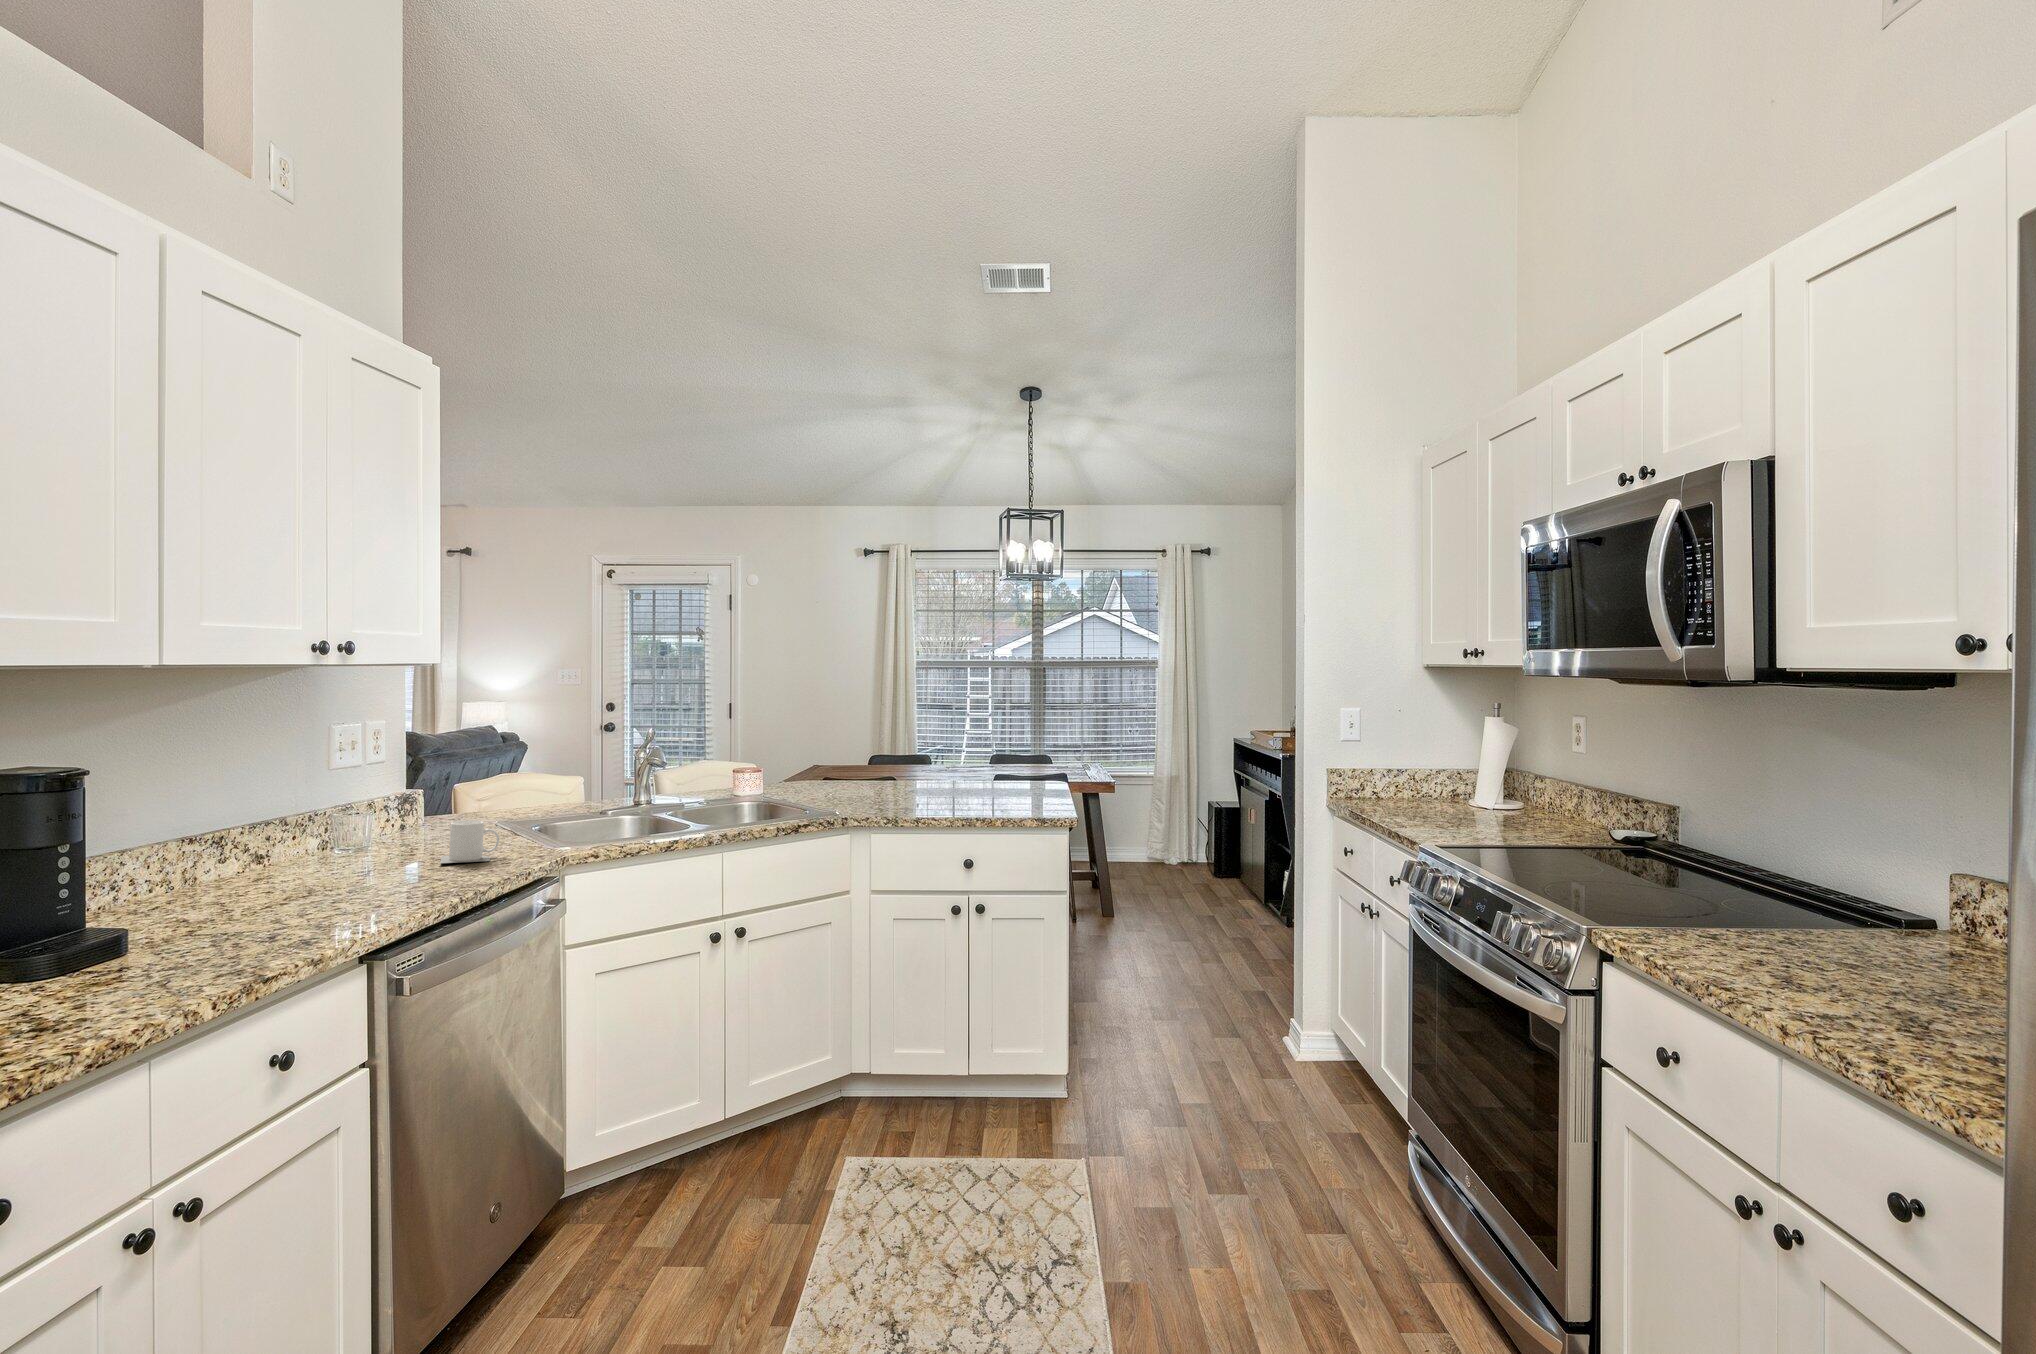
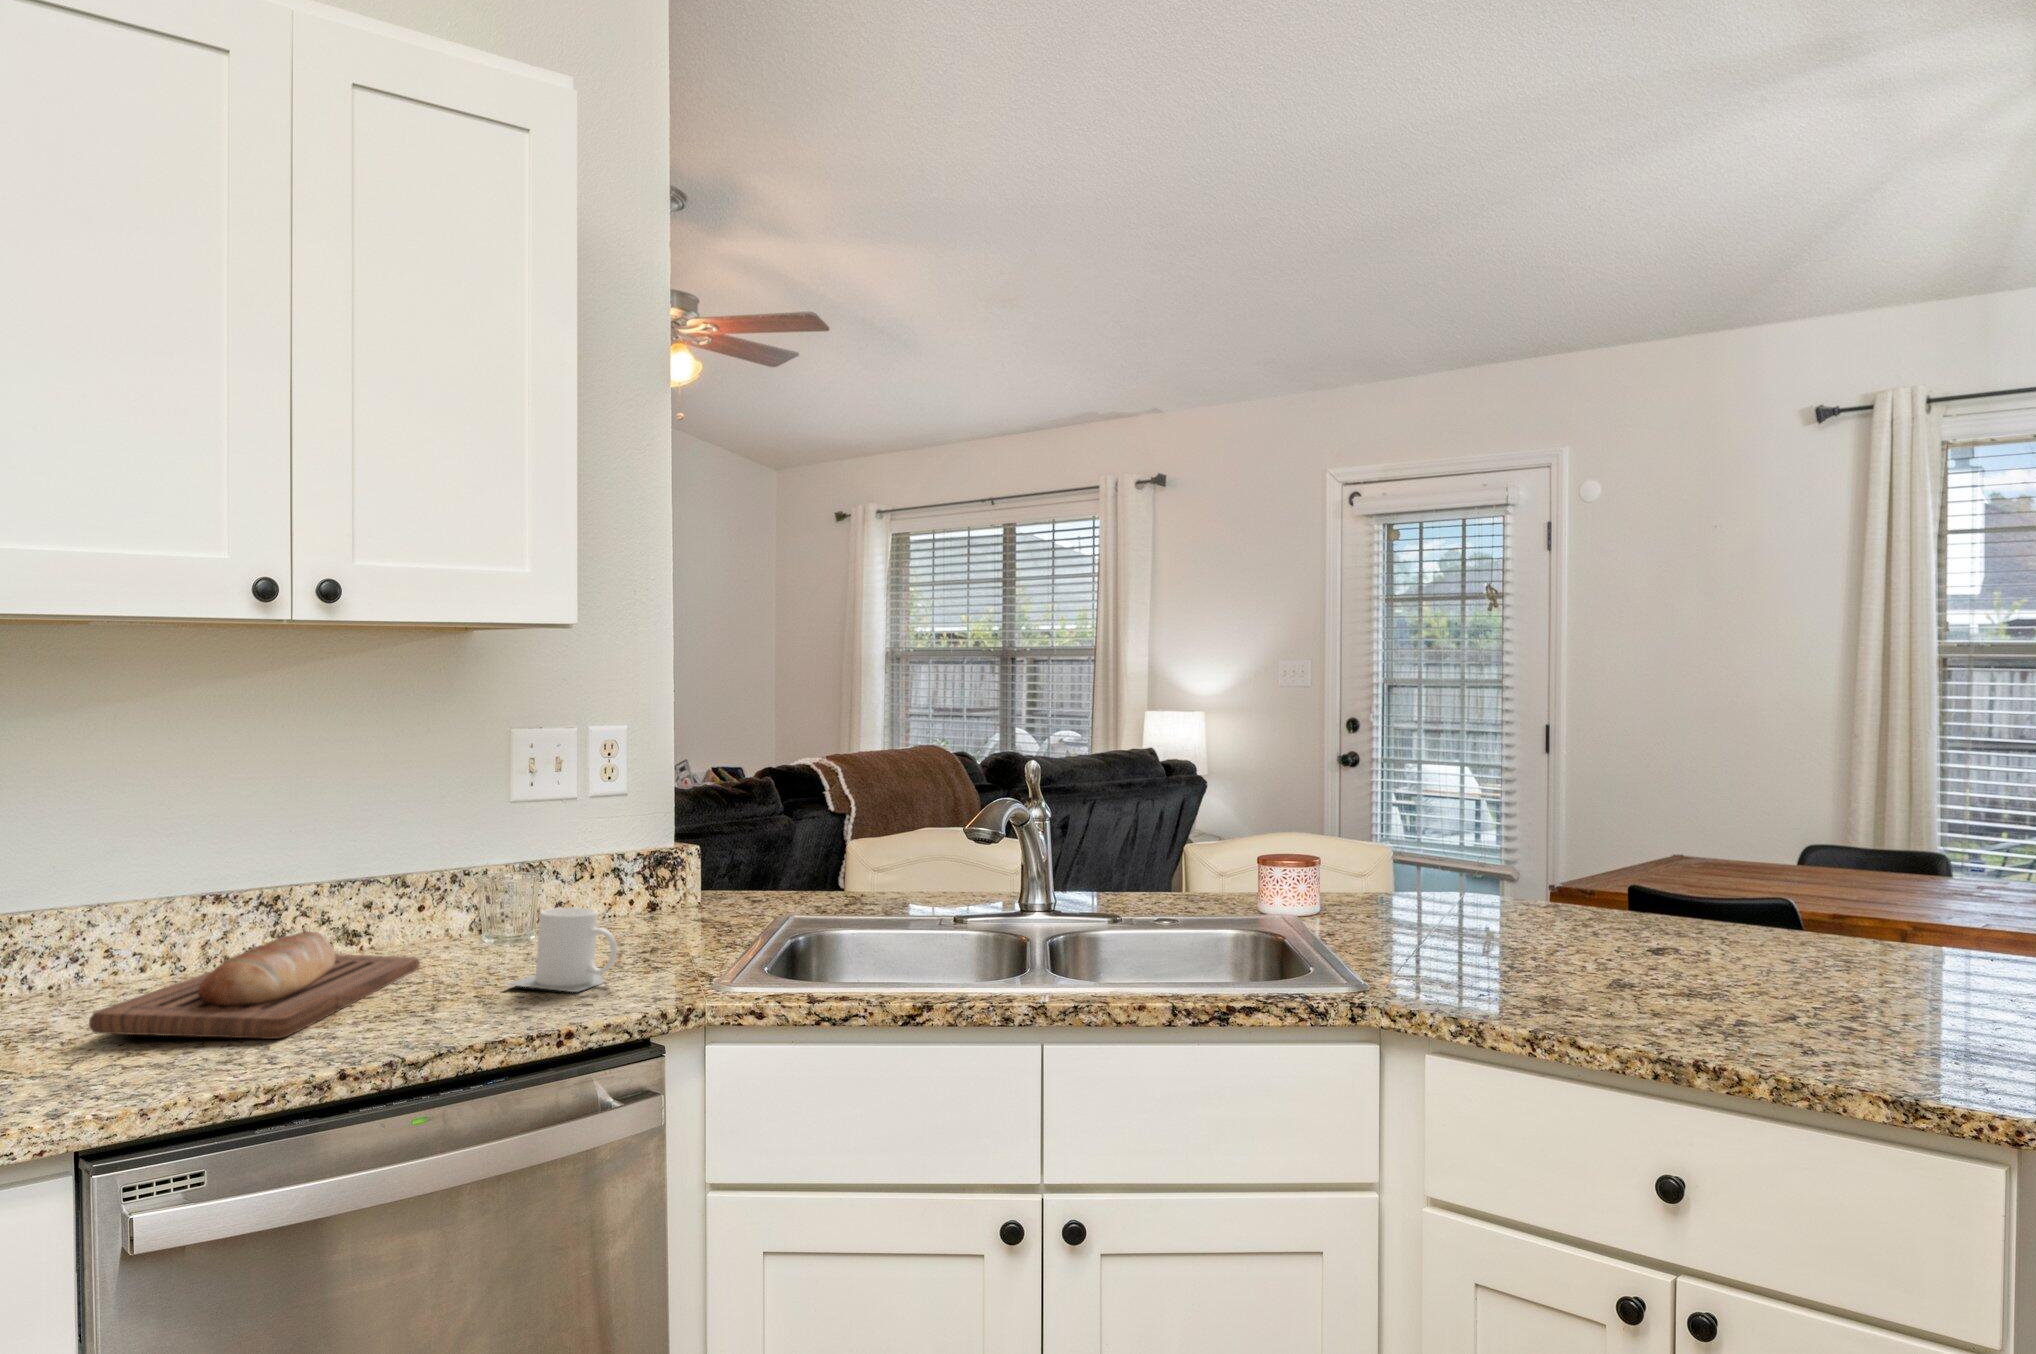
bread loaf: none [234,852,381,908] -> present [89,932,420,1039]

